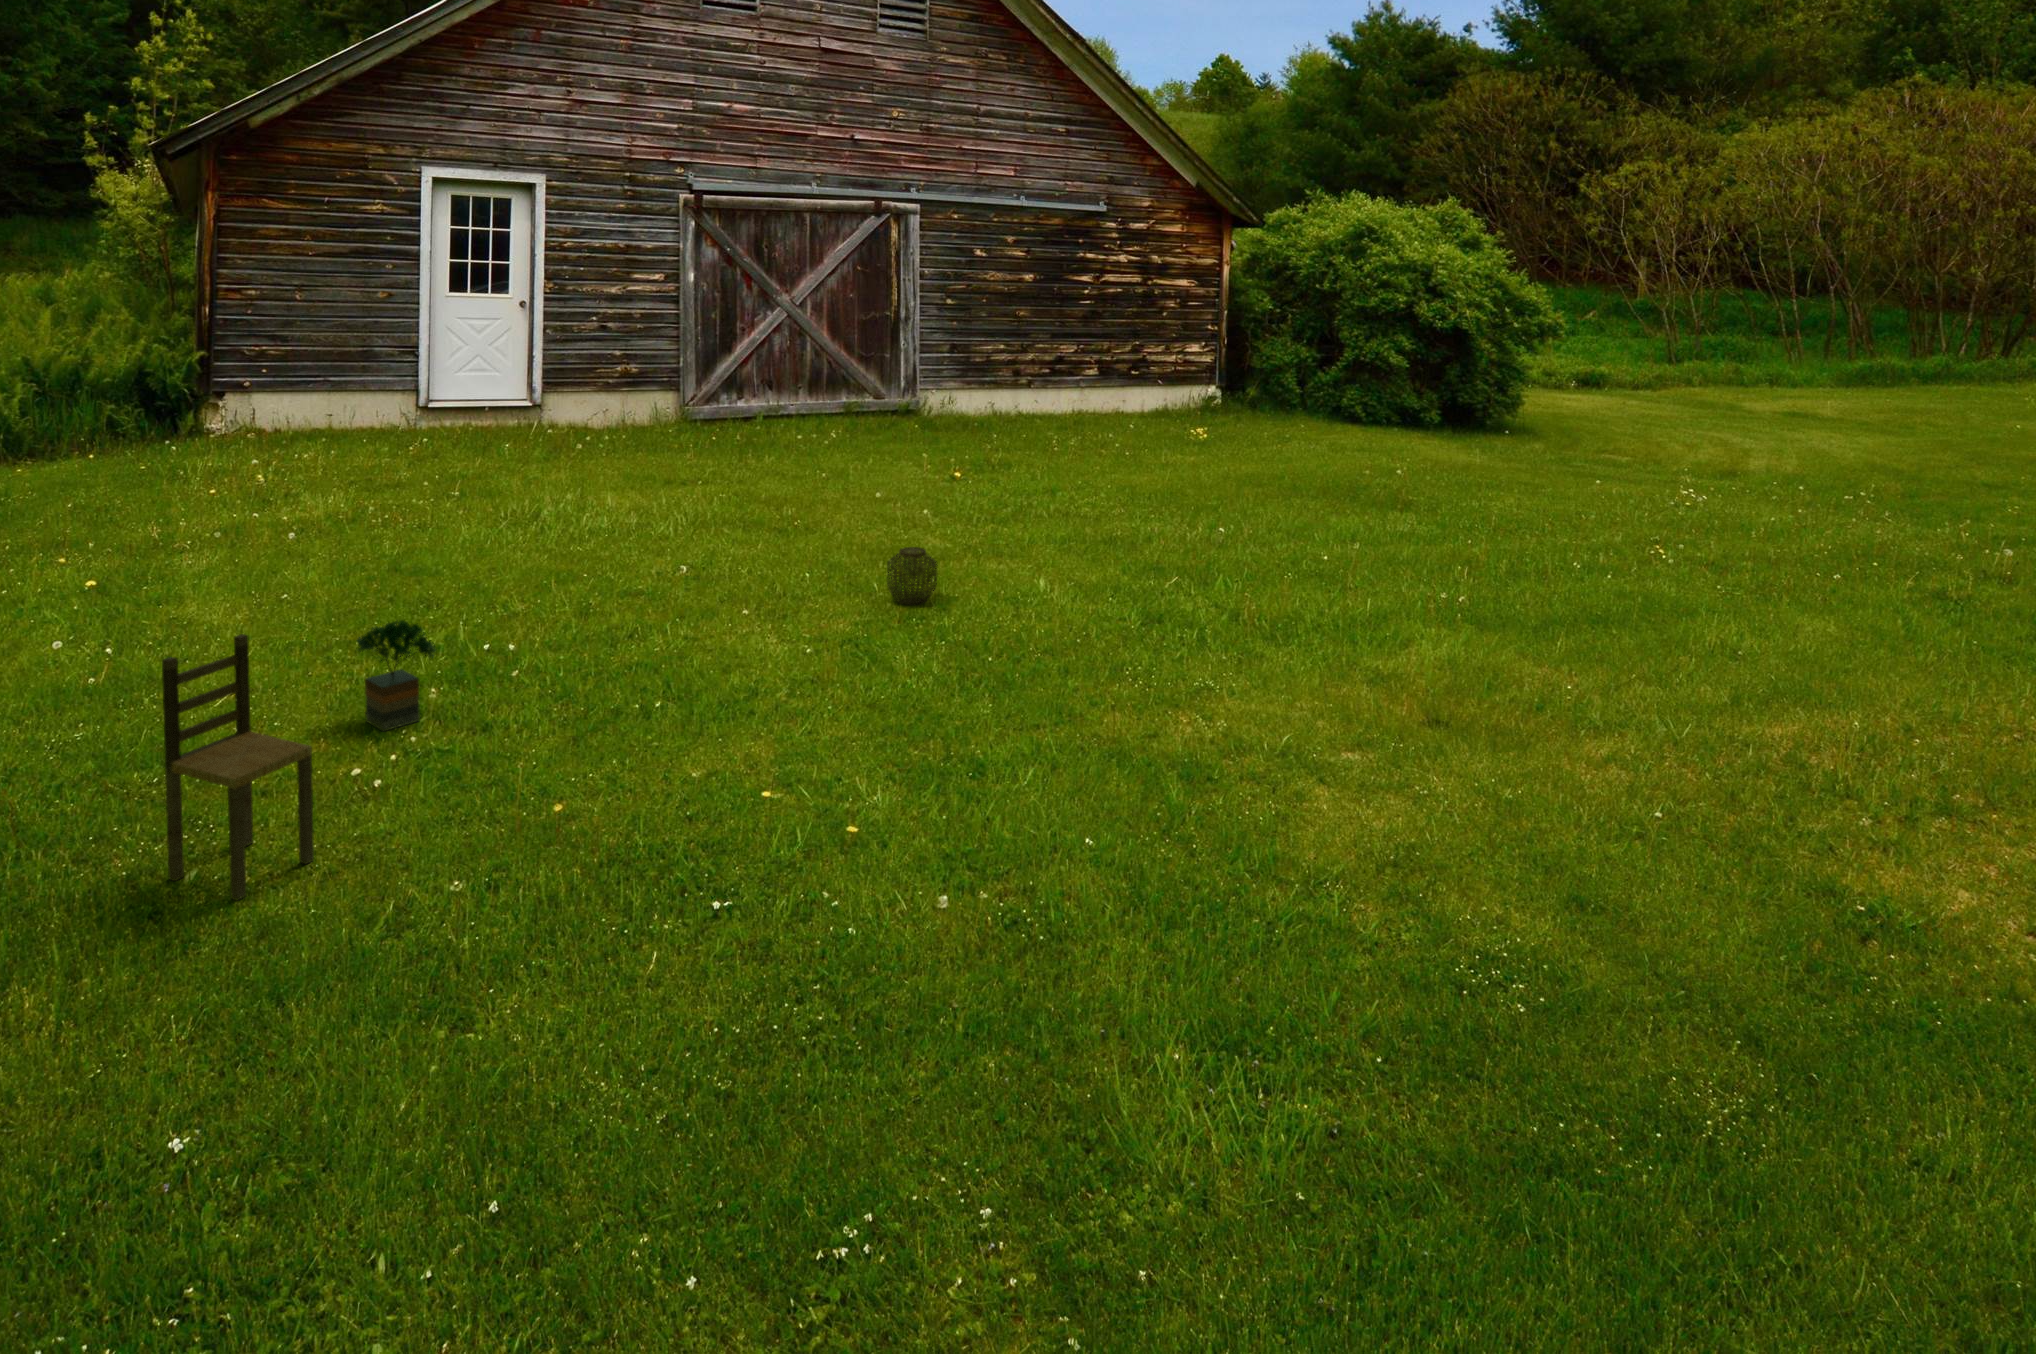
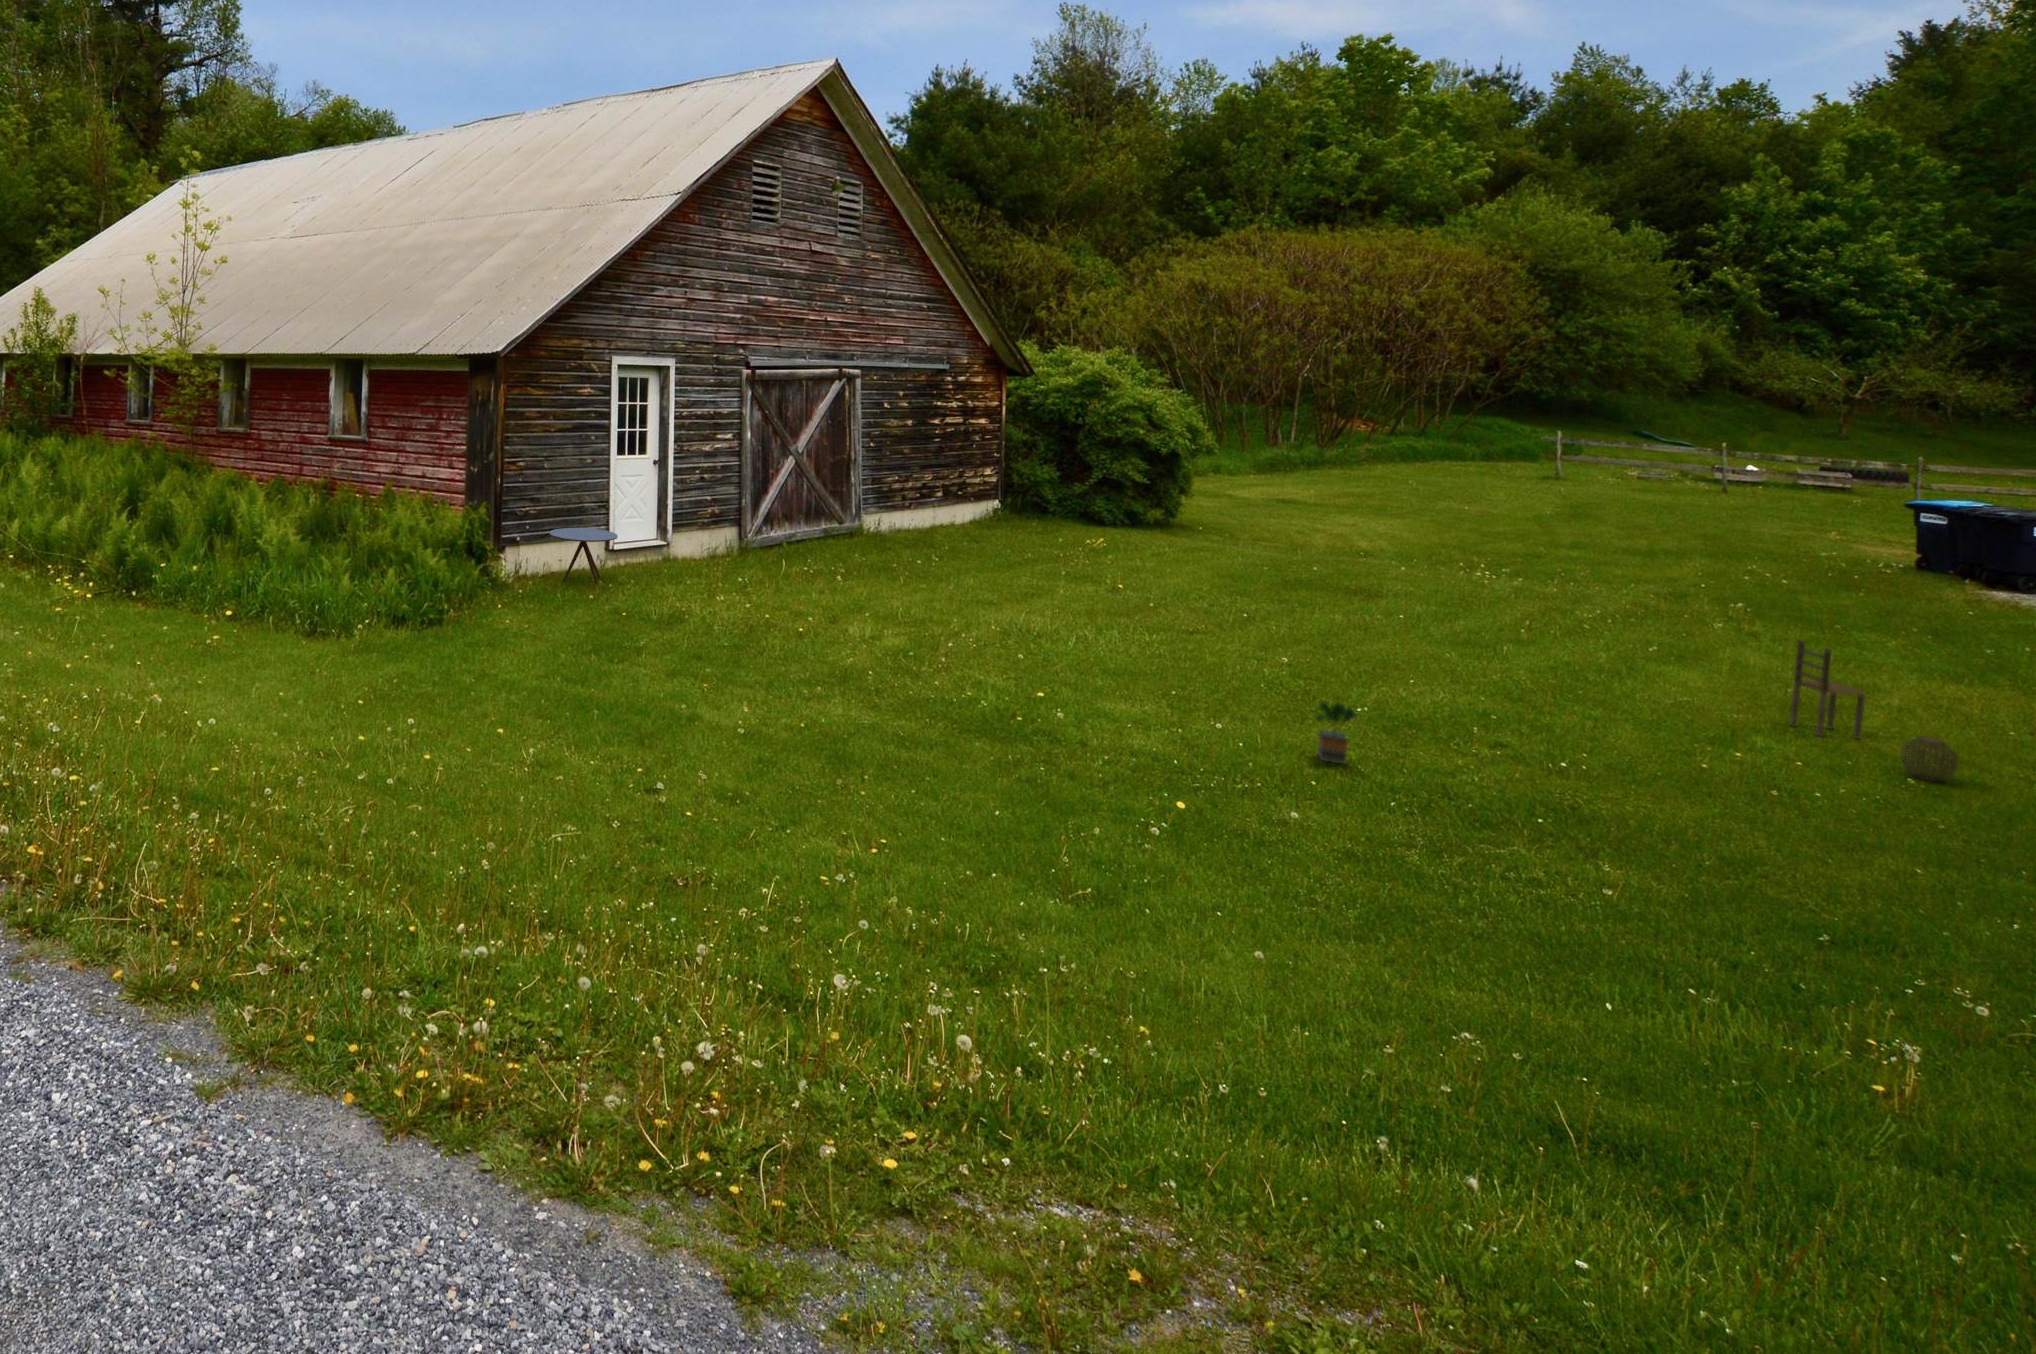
round table: none [269,374,364,441] -> present [549,528,618,584]
woven basket: present [887,547,938,605] -> present [1901,736,1958,782]
chair: present [162,634,314,900] -> present [1790,641,1865,739]

